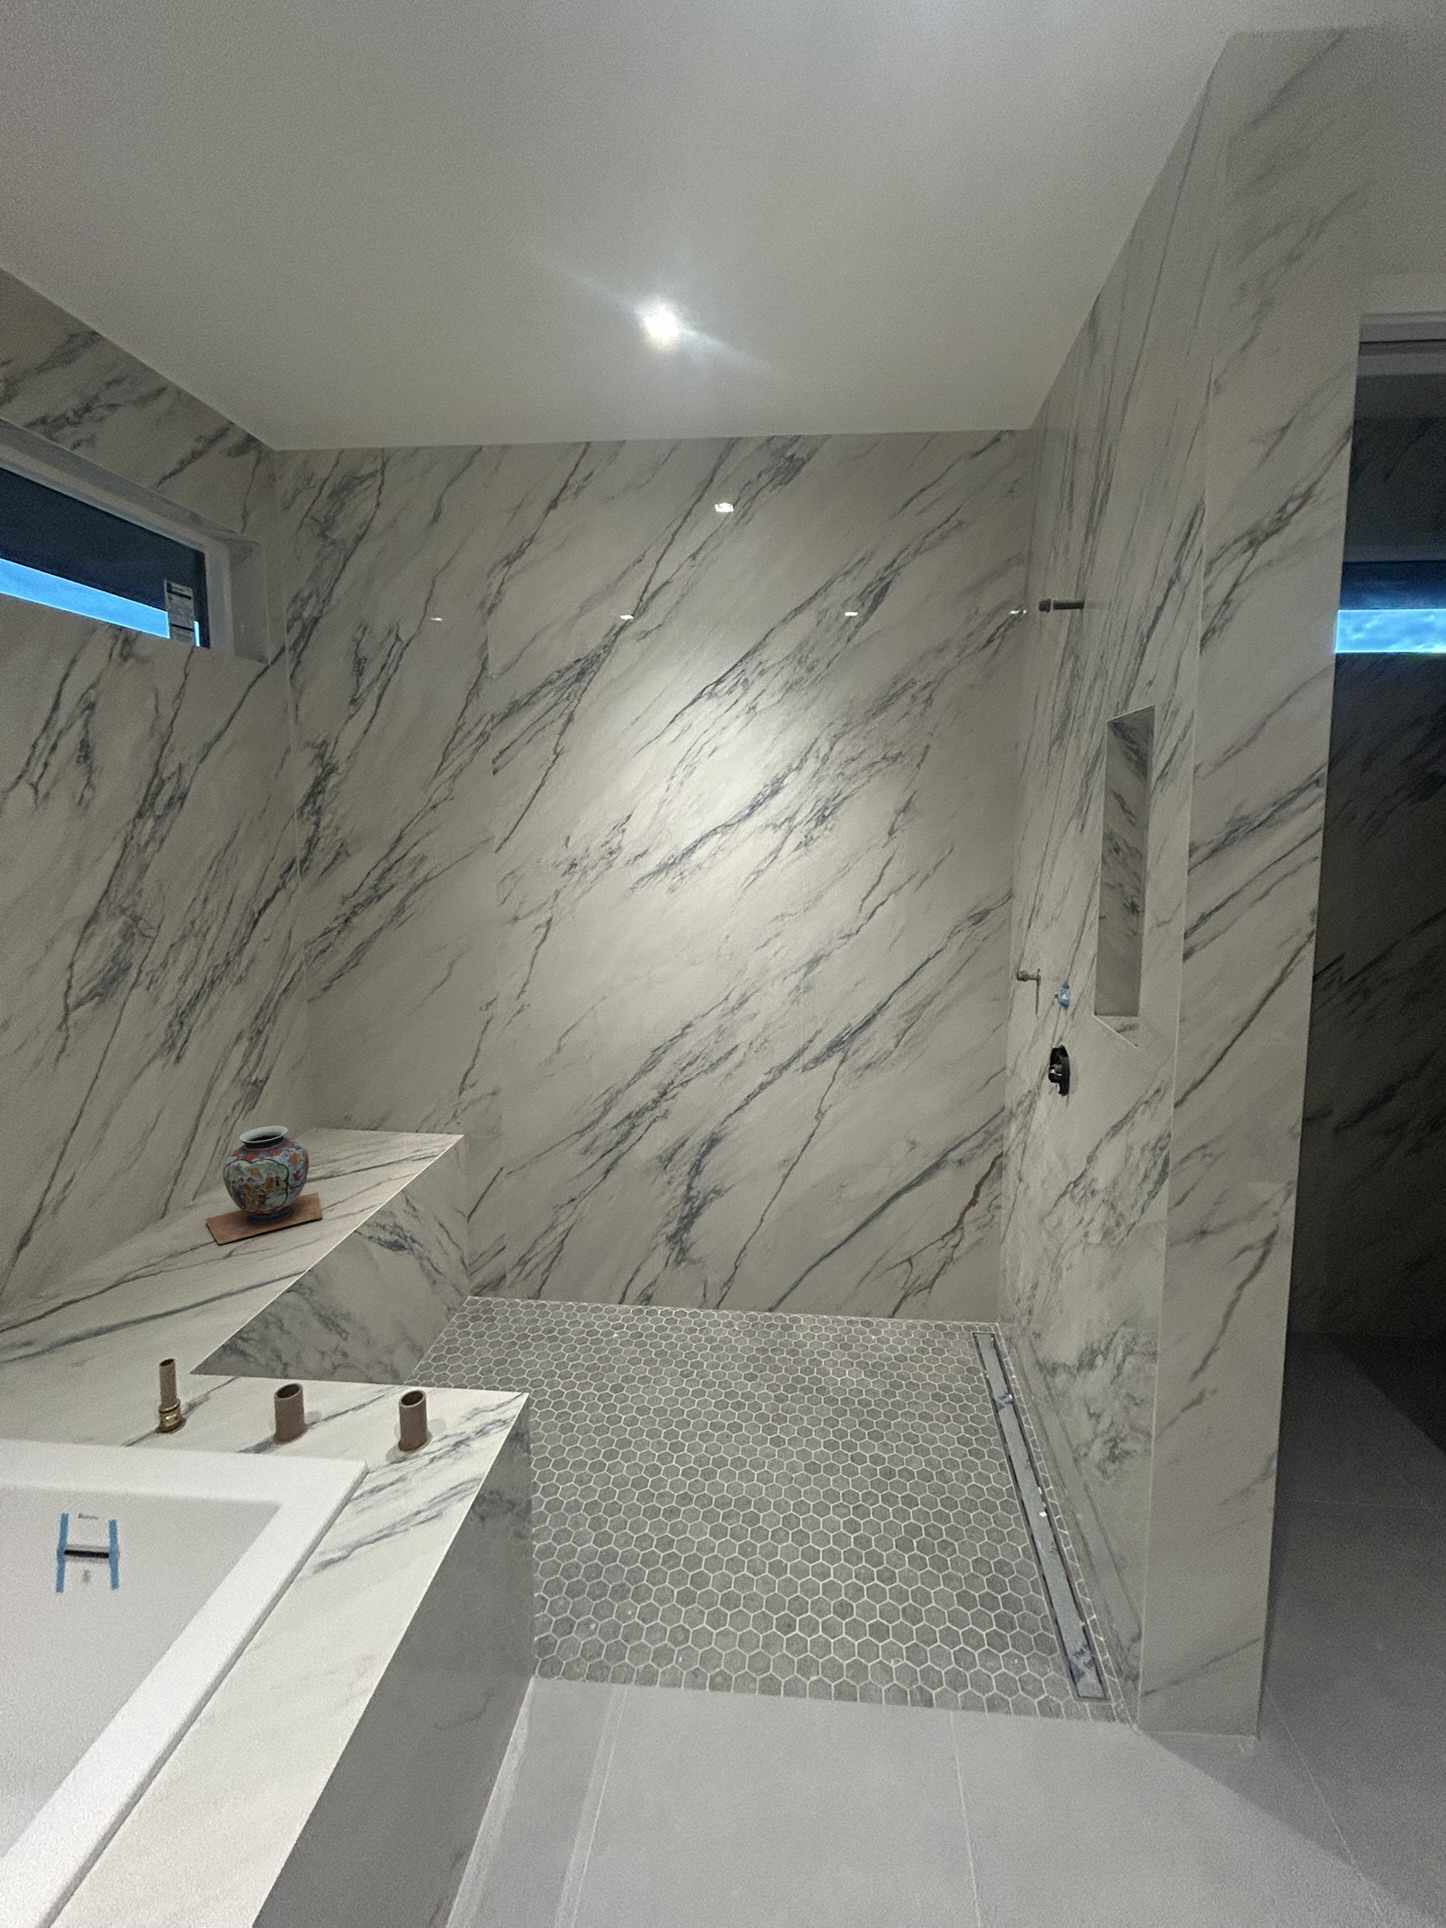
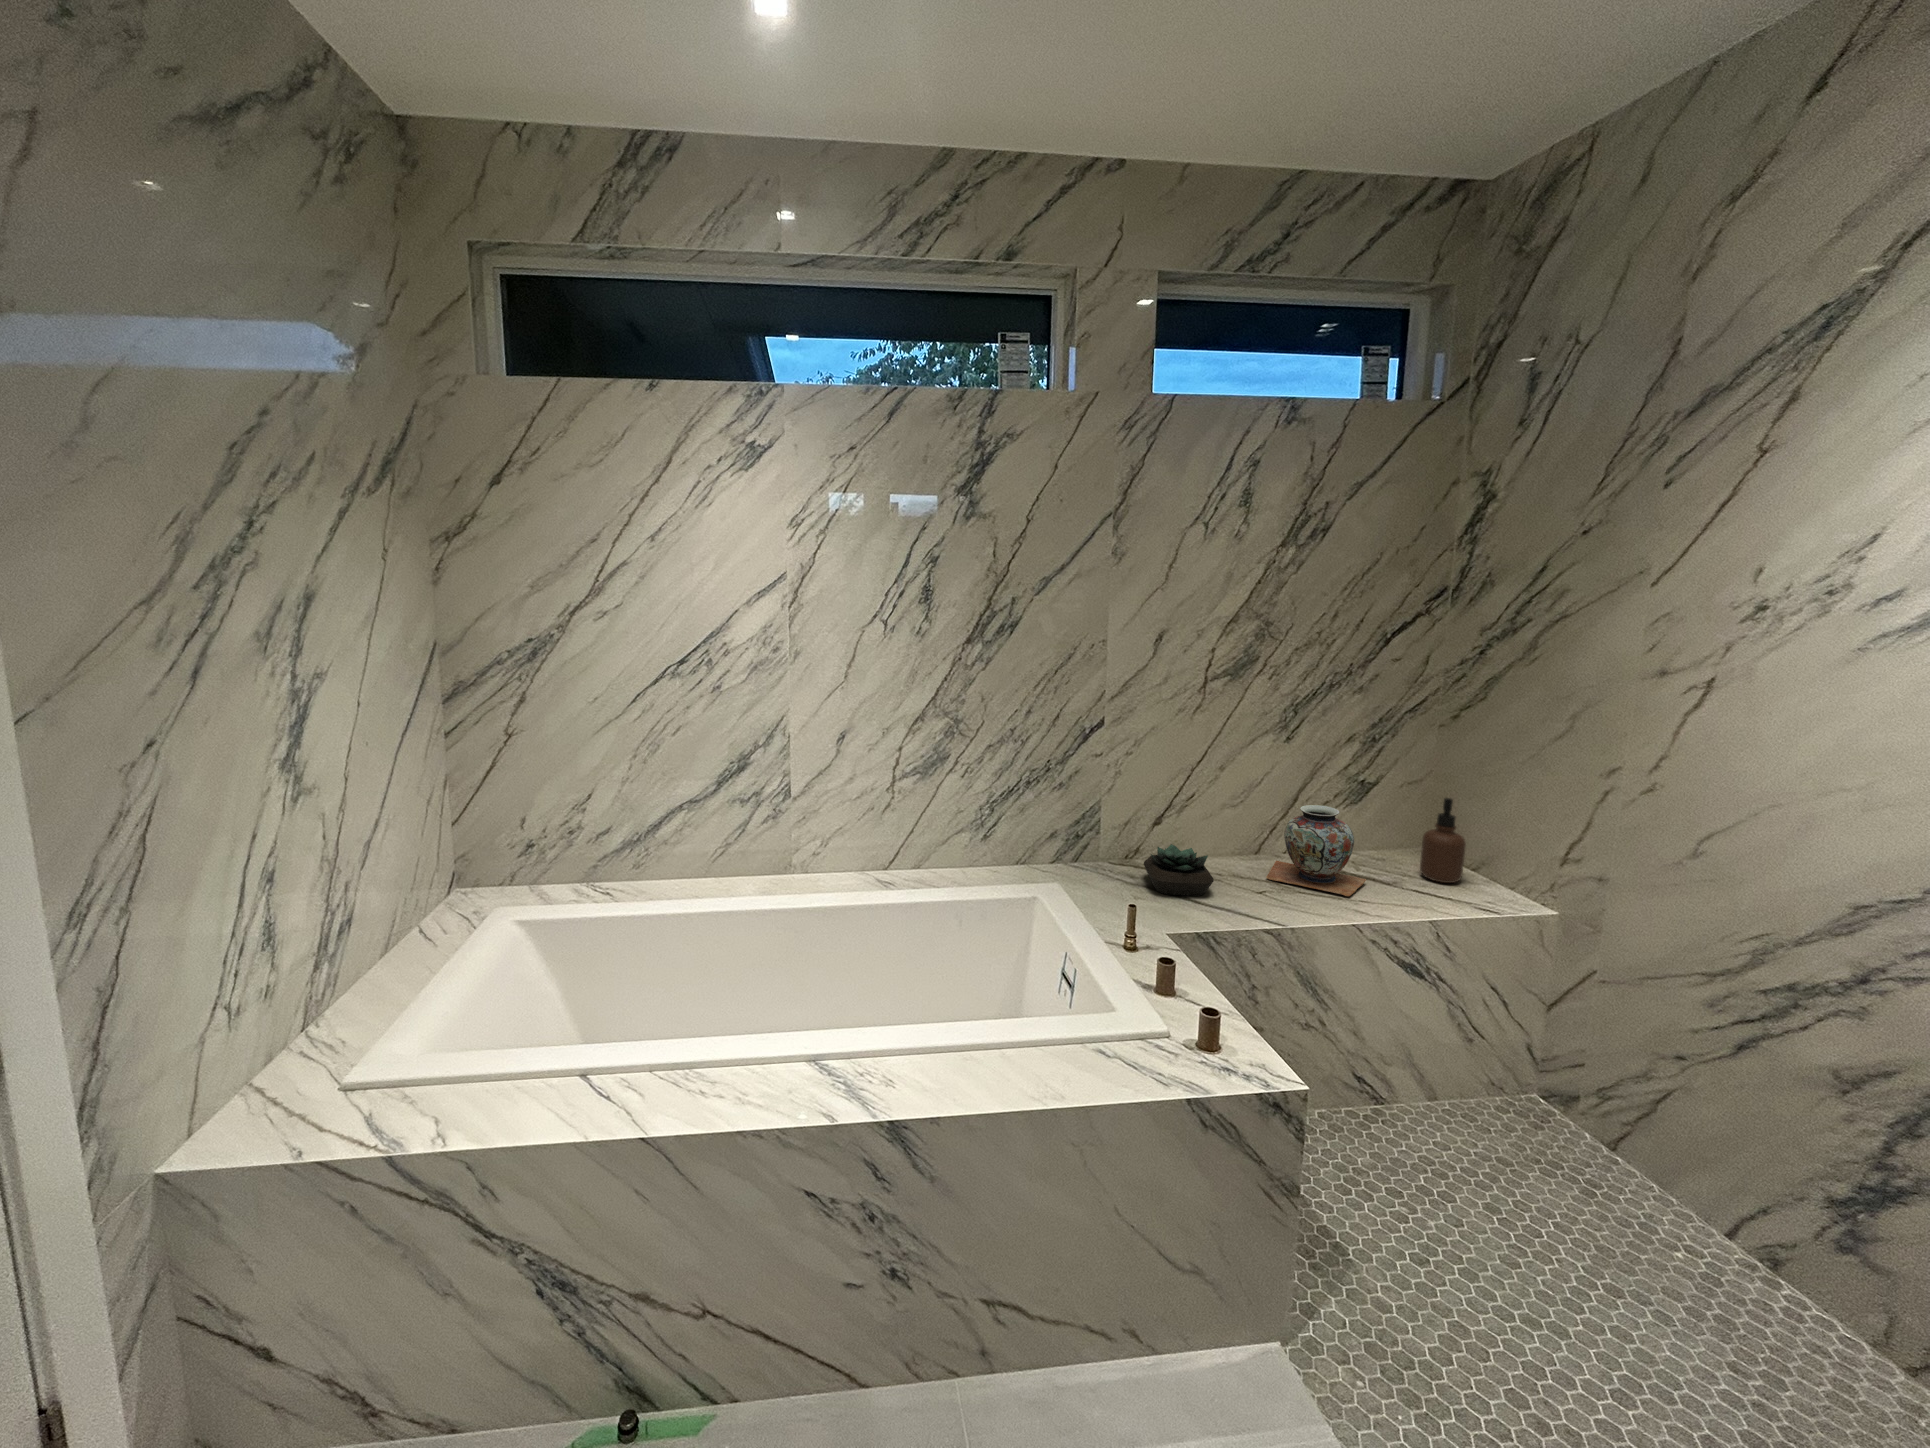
soap dispenser: none [345,1076,387,1166] -> present [1420,798,1466,883]
succulent plant: none [54,1248,185,1335] -> present [1144,844,1214,896]

